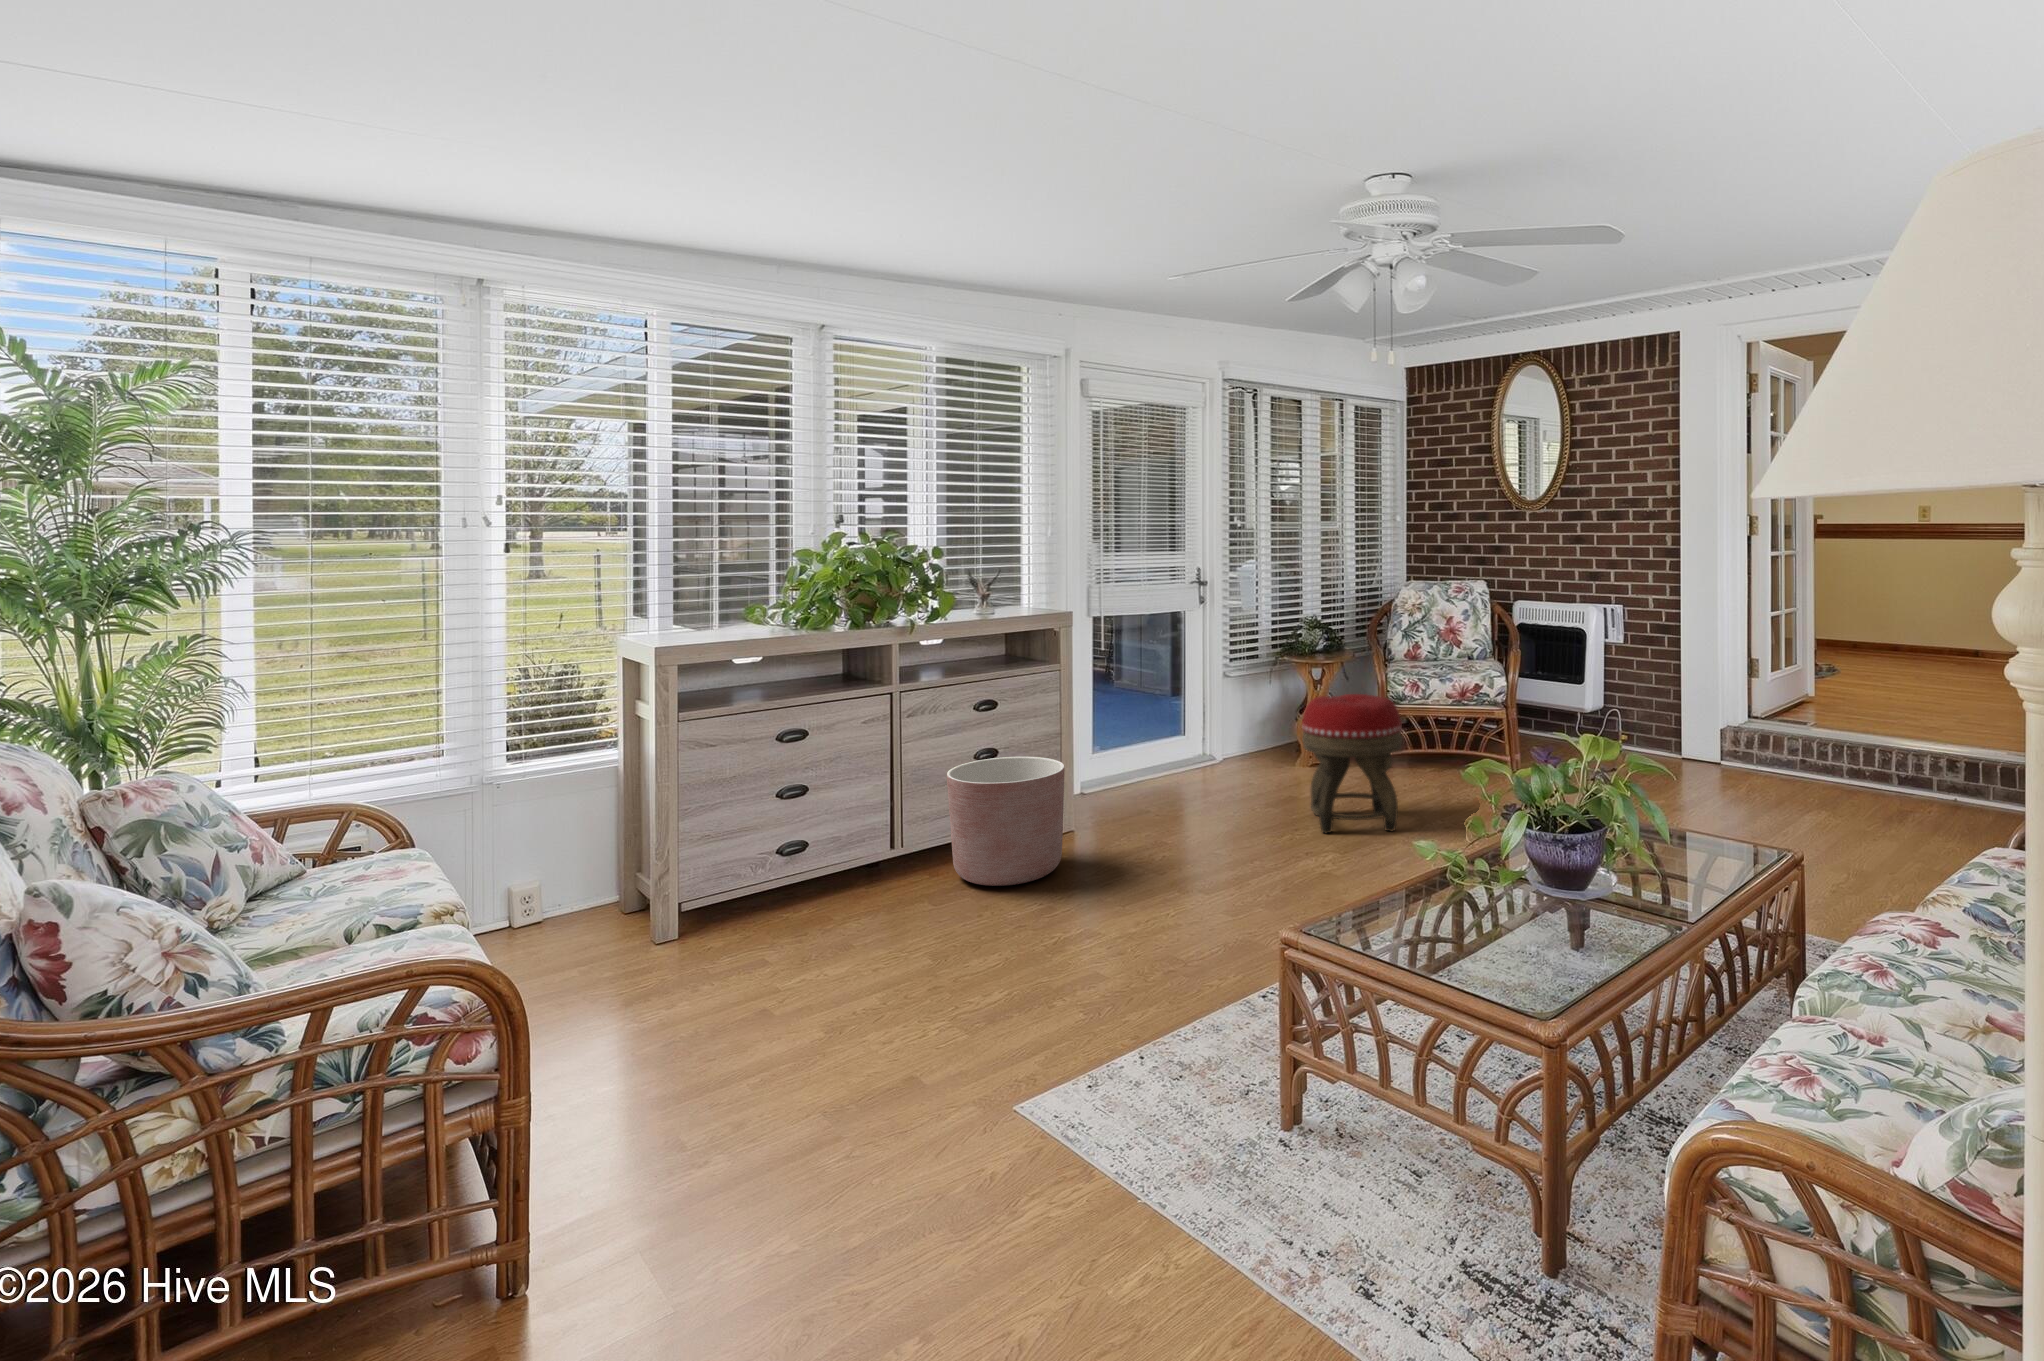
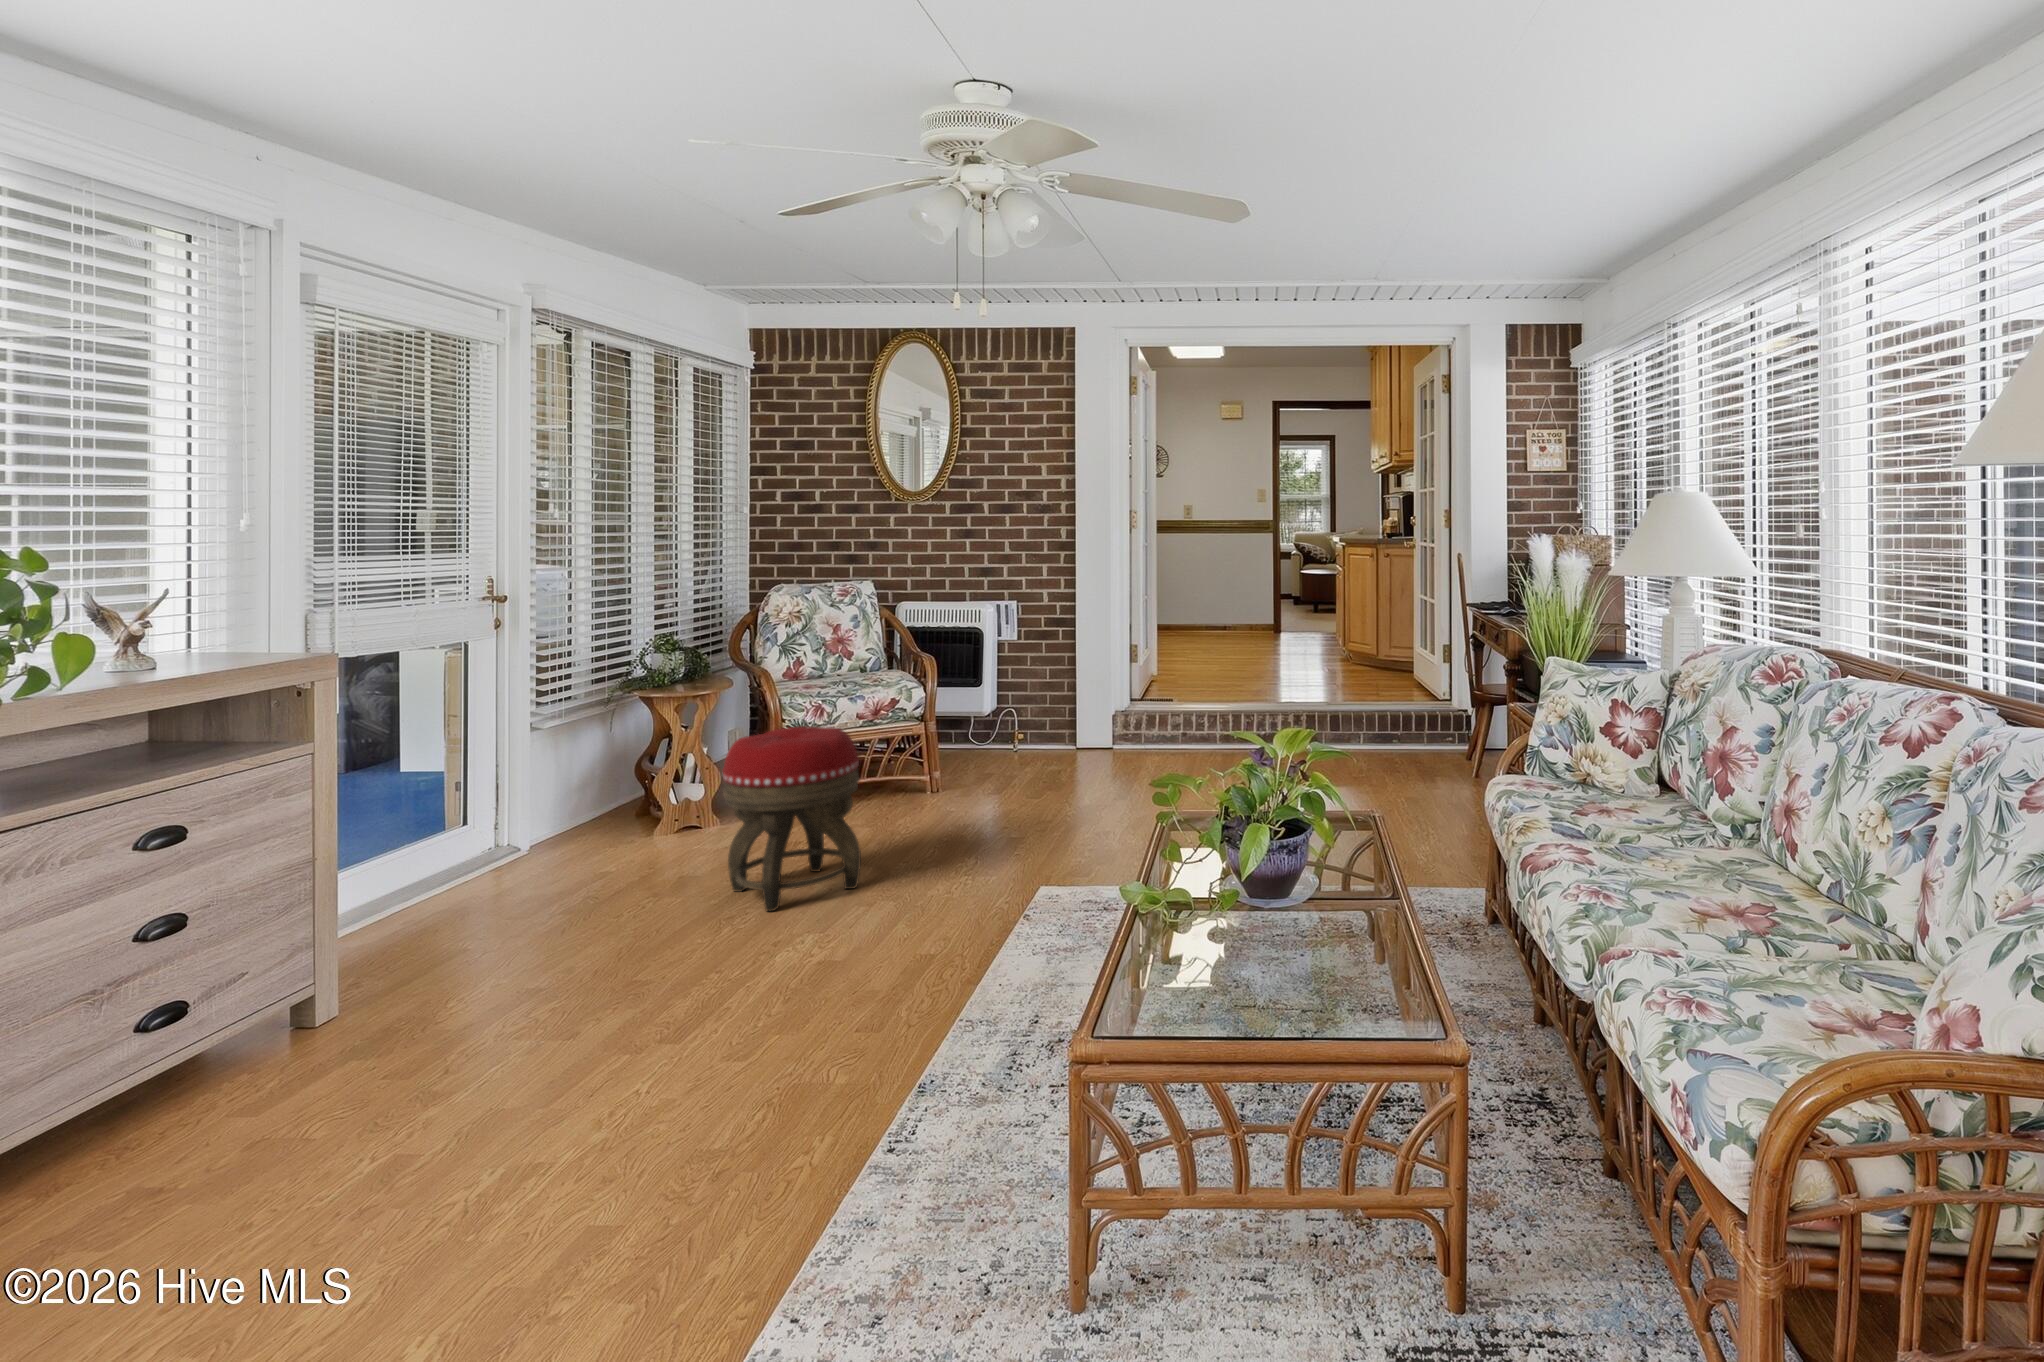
planter: present [947,757,1065,886] -> none [99,902,376,1161]

